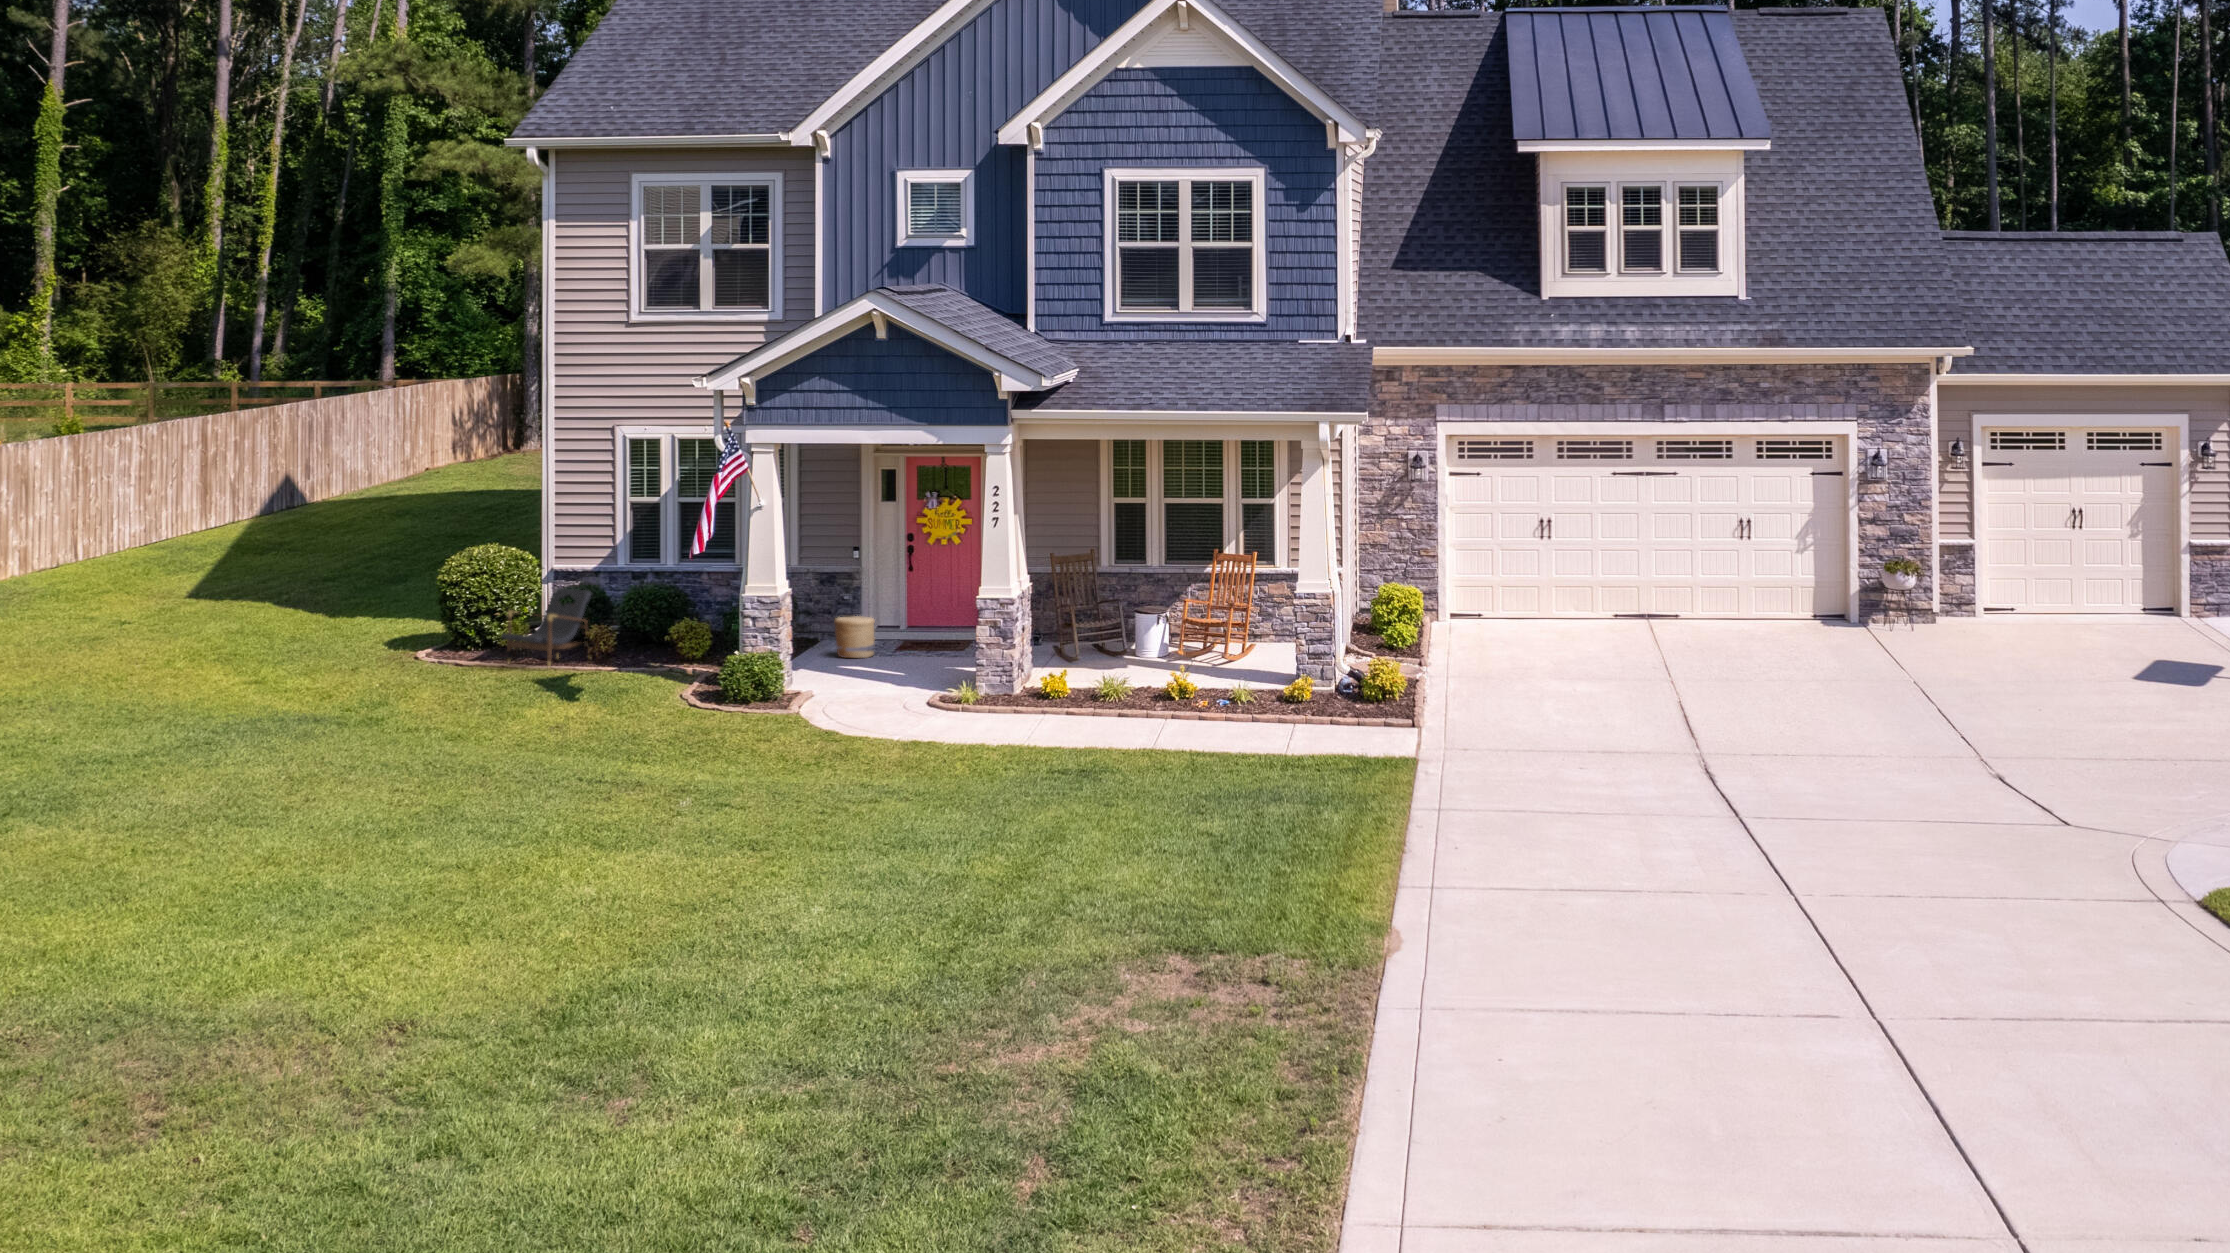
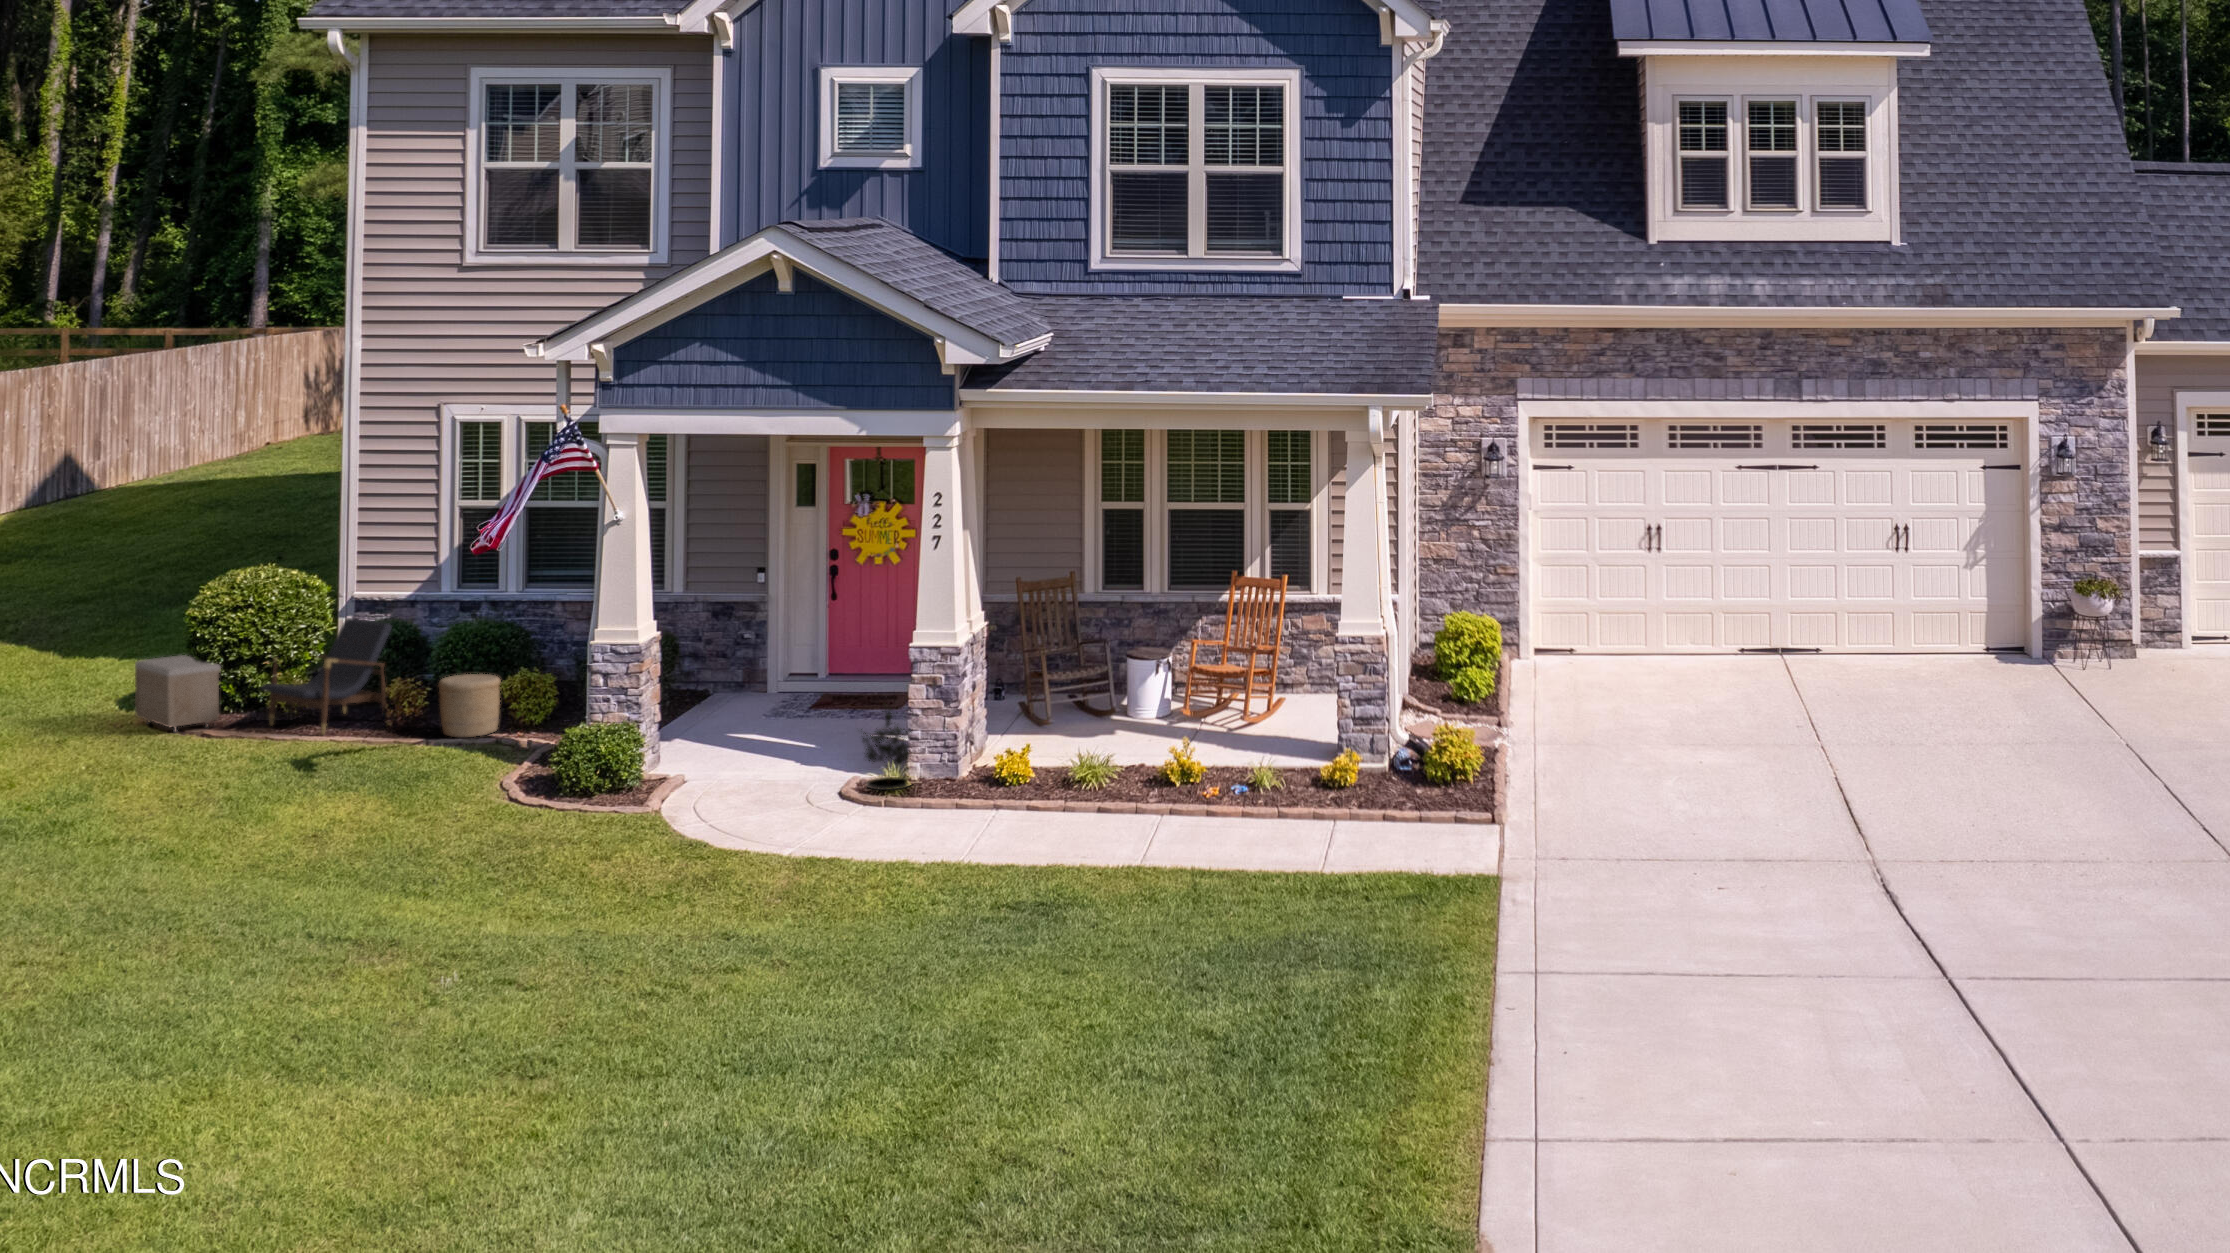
storage bench: none [409,615,472,668] -> present [135,655,221,732]
woven basket: present [834,616,875,658] -> present [439,674,500,738]
potted tree: none [939,637,981,700] -> present [861,703,912,790]

